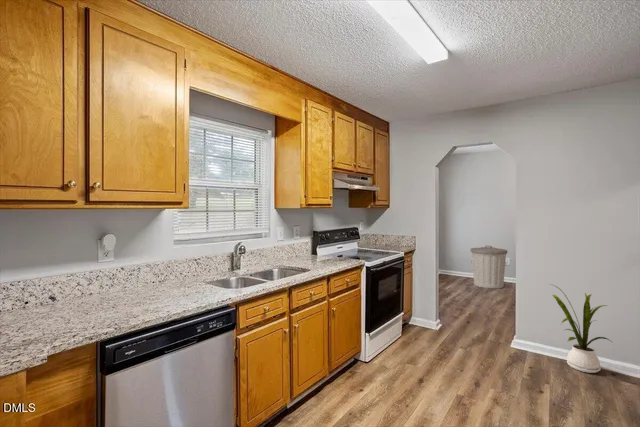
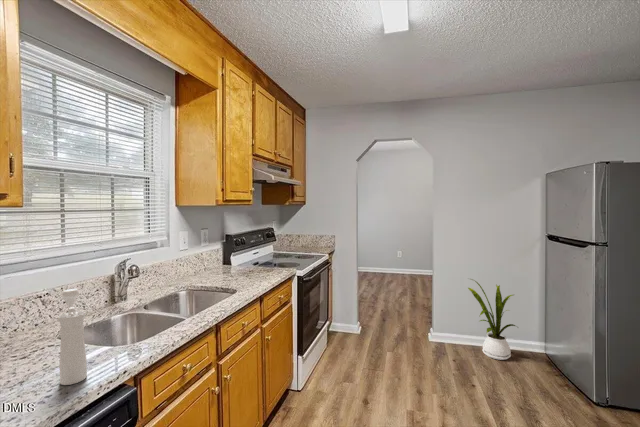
trash can: present [471,246,507,288] -> none [369,240,402,280]
pepper mill: none [200,252,212,299] -> present [58,289,87,385]

